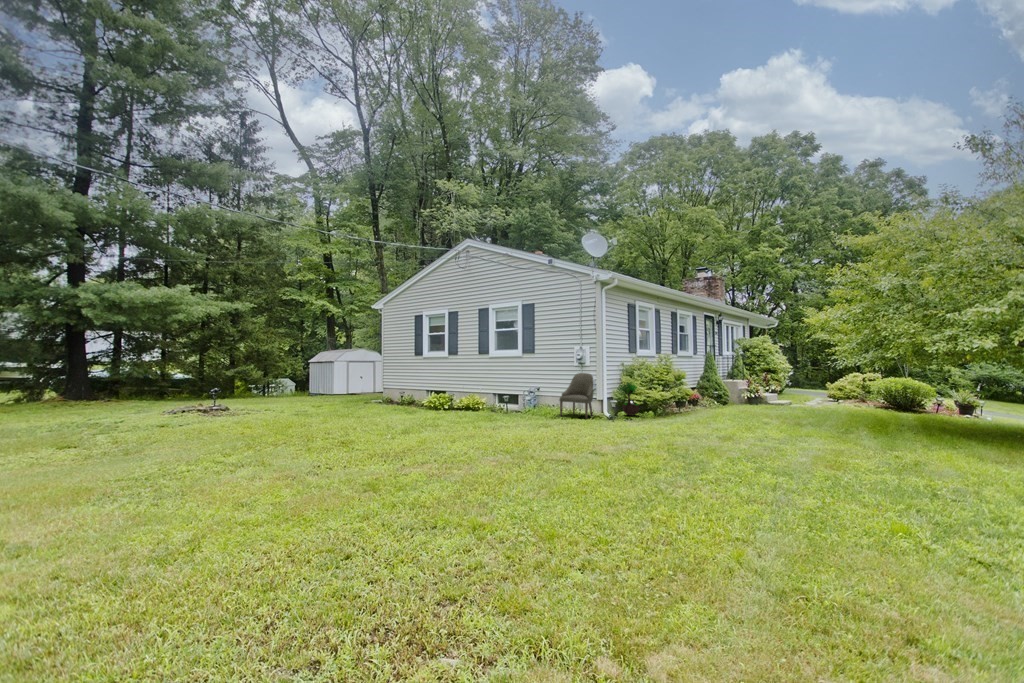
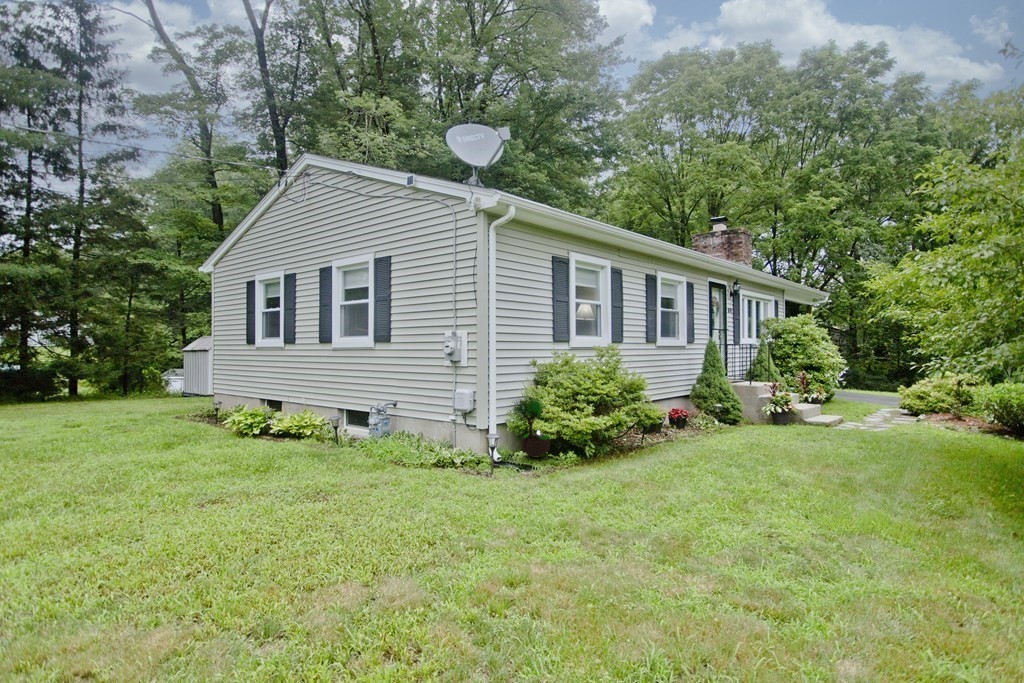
chair: present [560,373,594,419] -> none [405,378,469,465]

